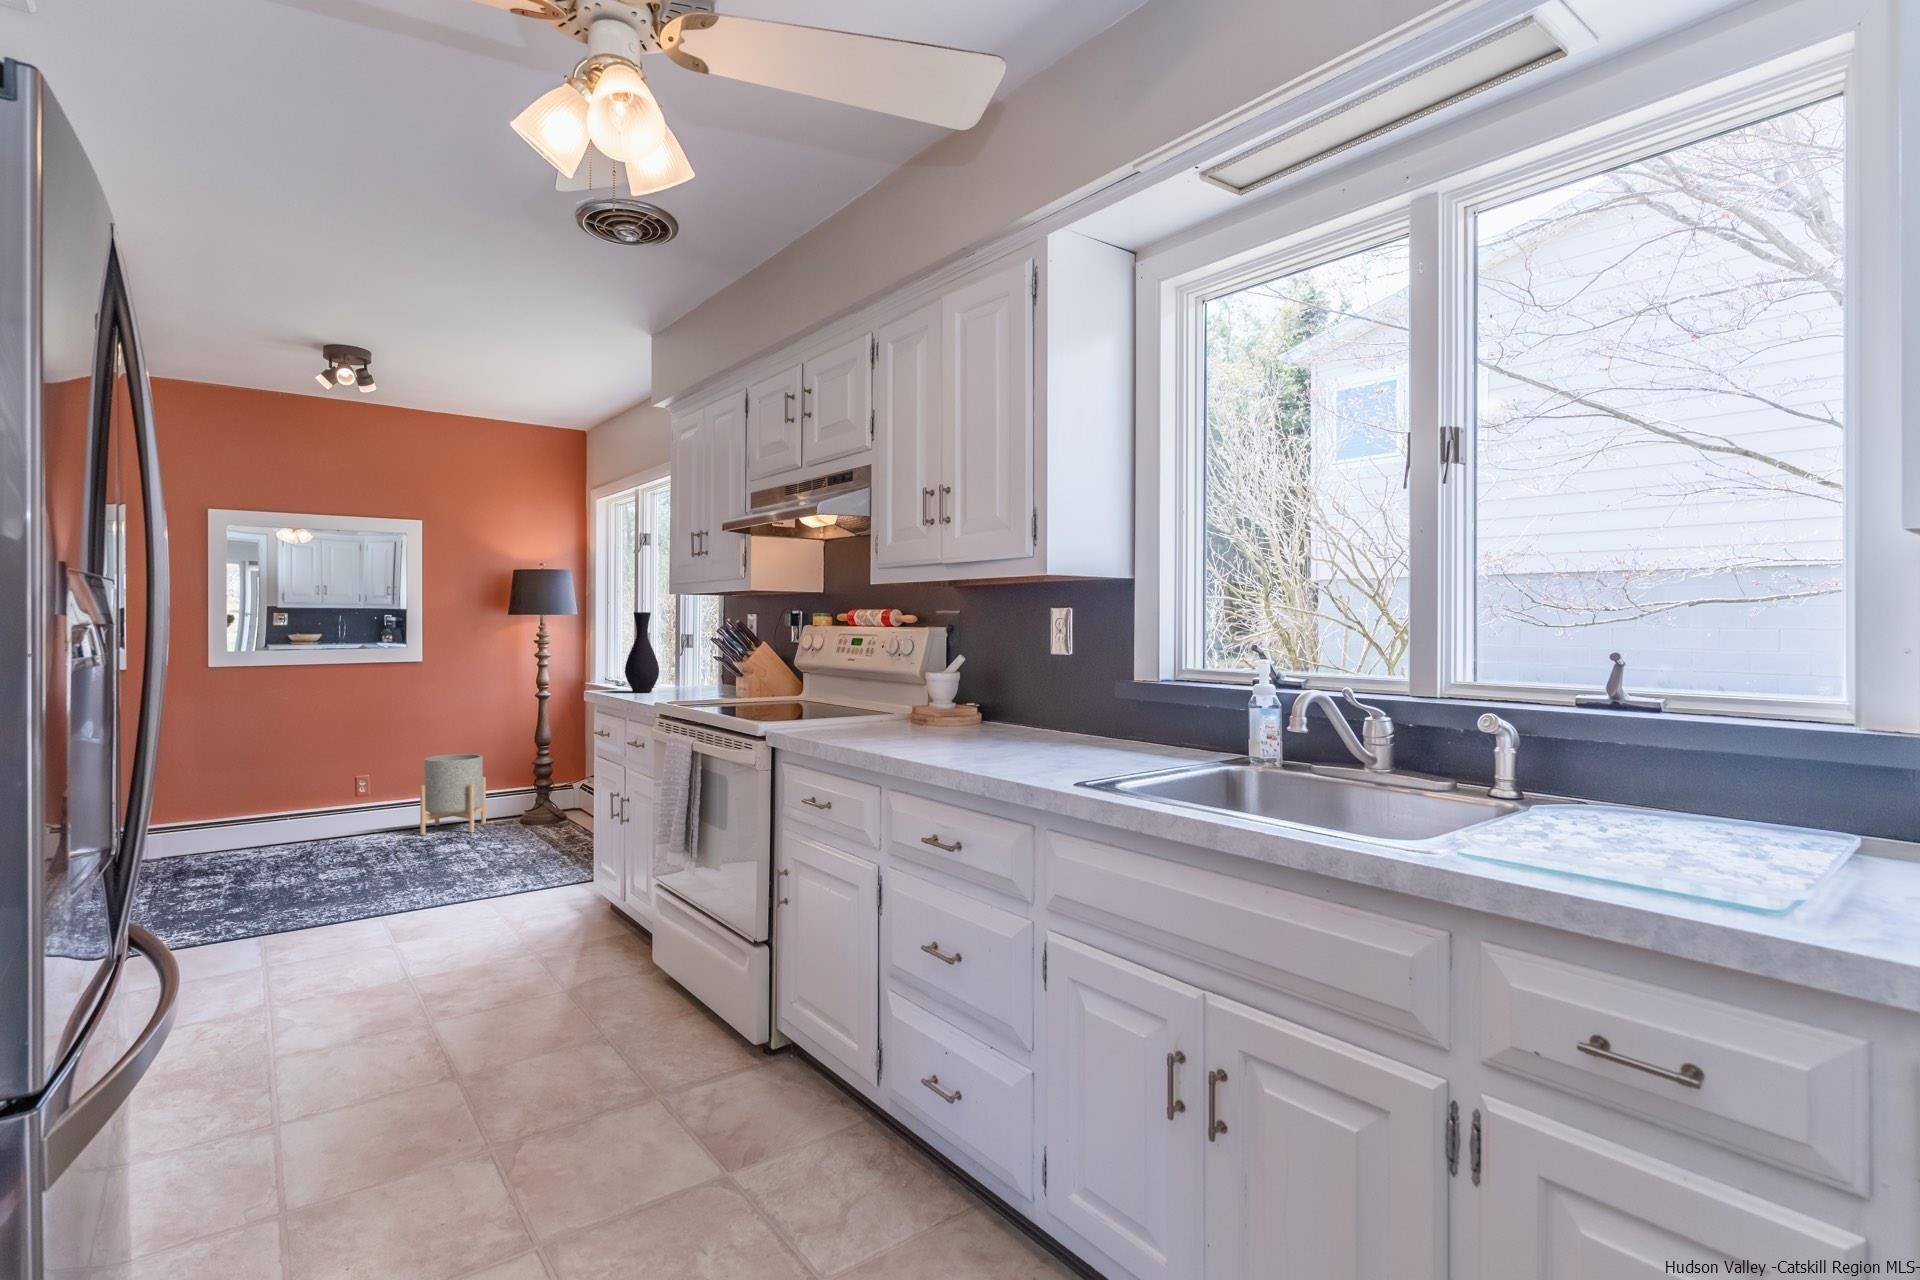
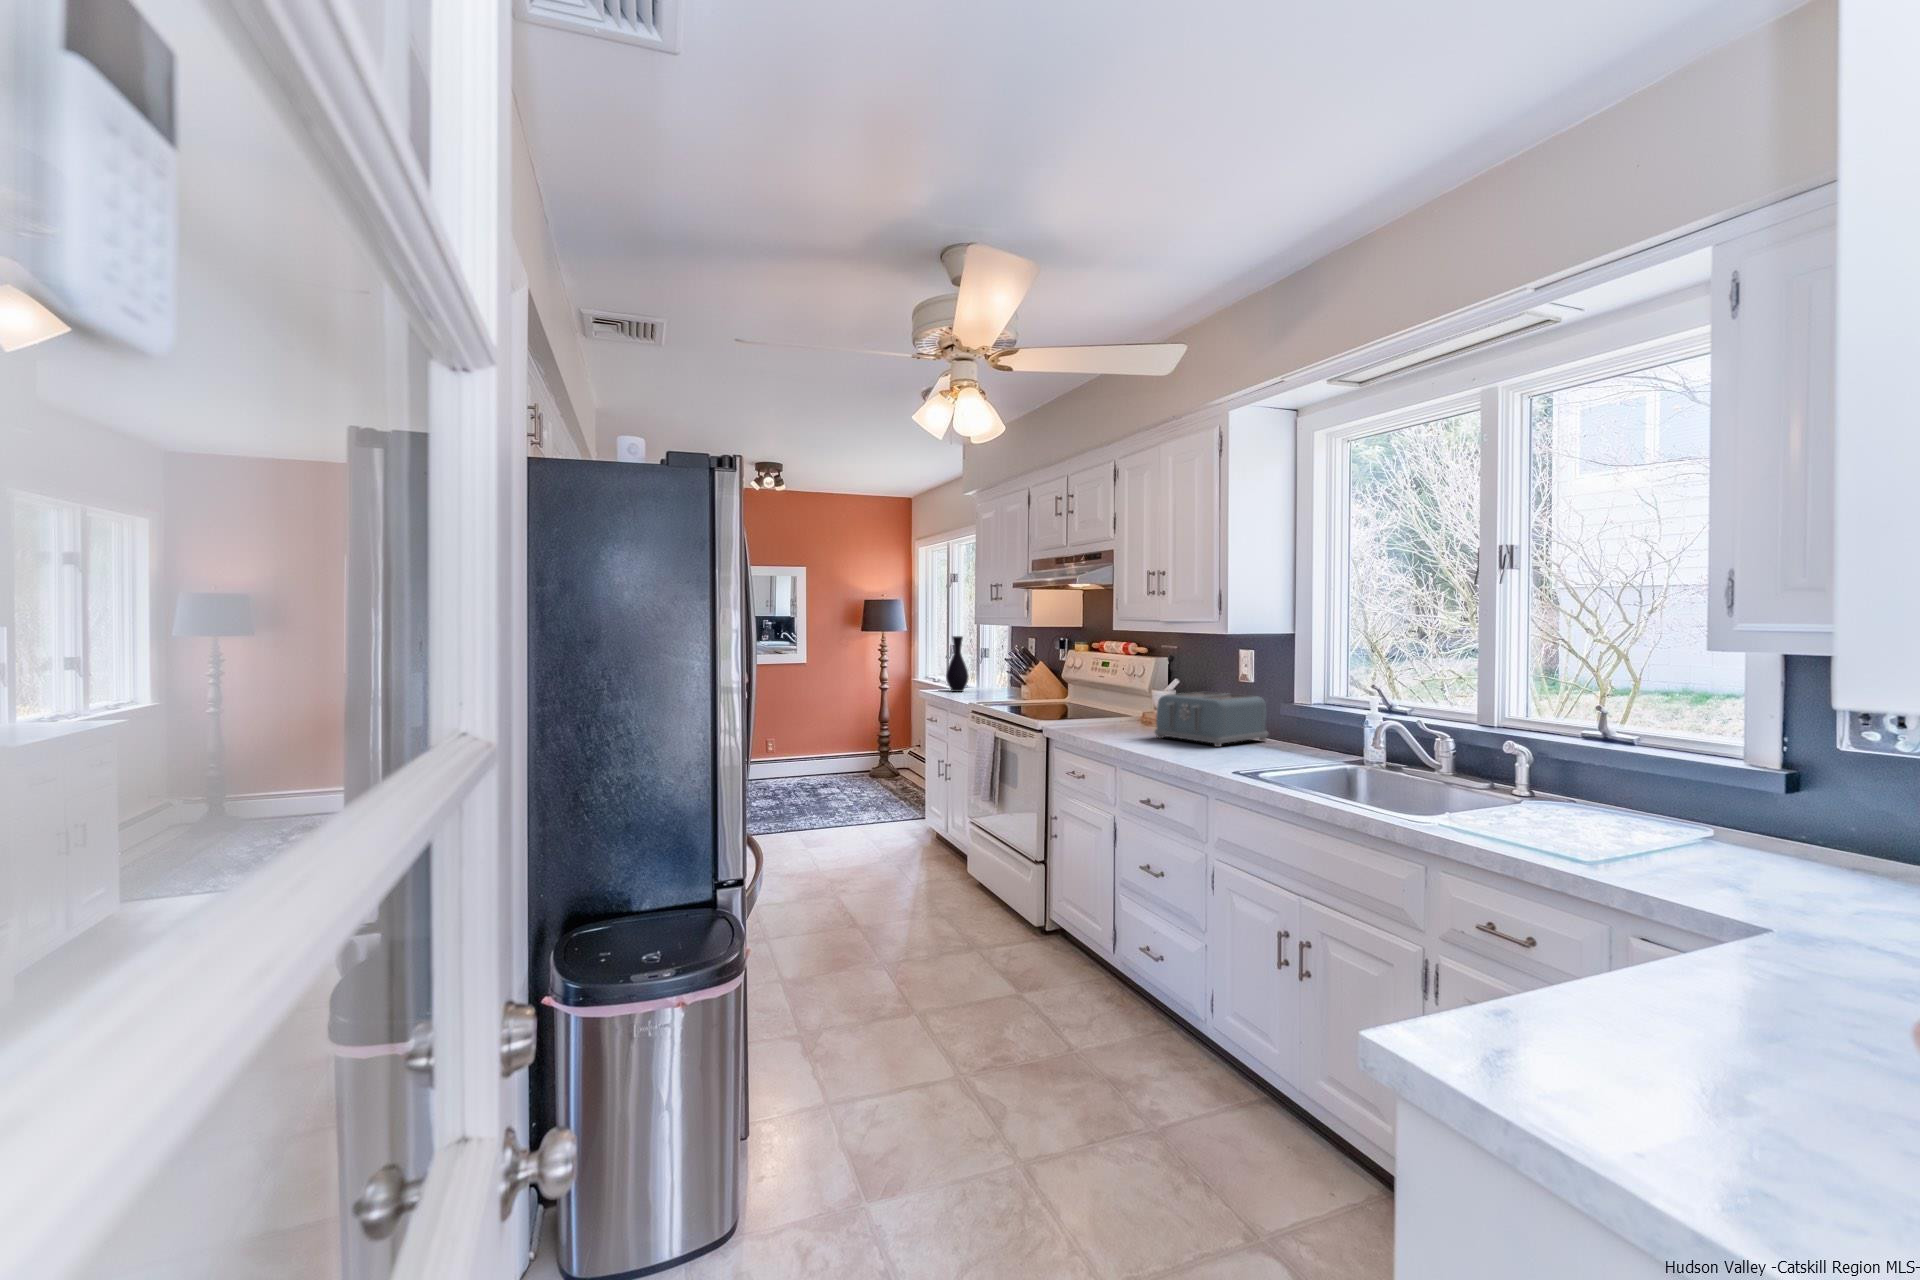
toaster: none [935,670,1096,748] -> present [1155,692,1269,747]
planter: present [420,754,486,835] -> none [807,727,846,782]

